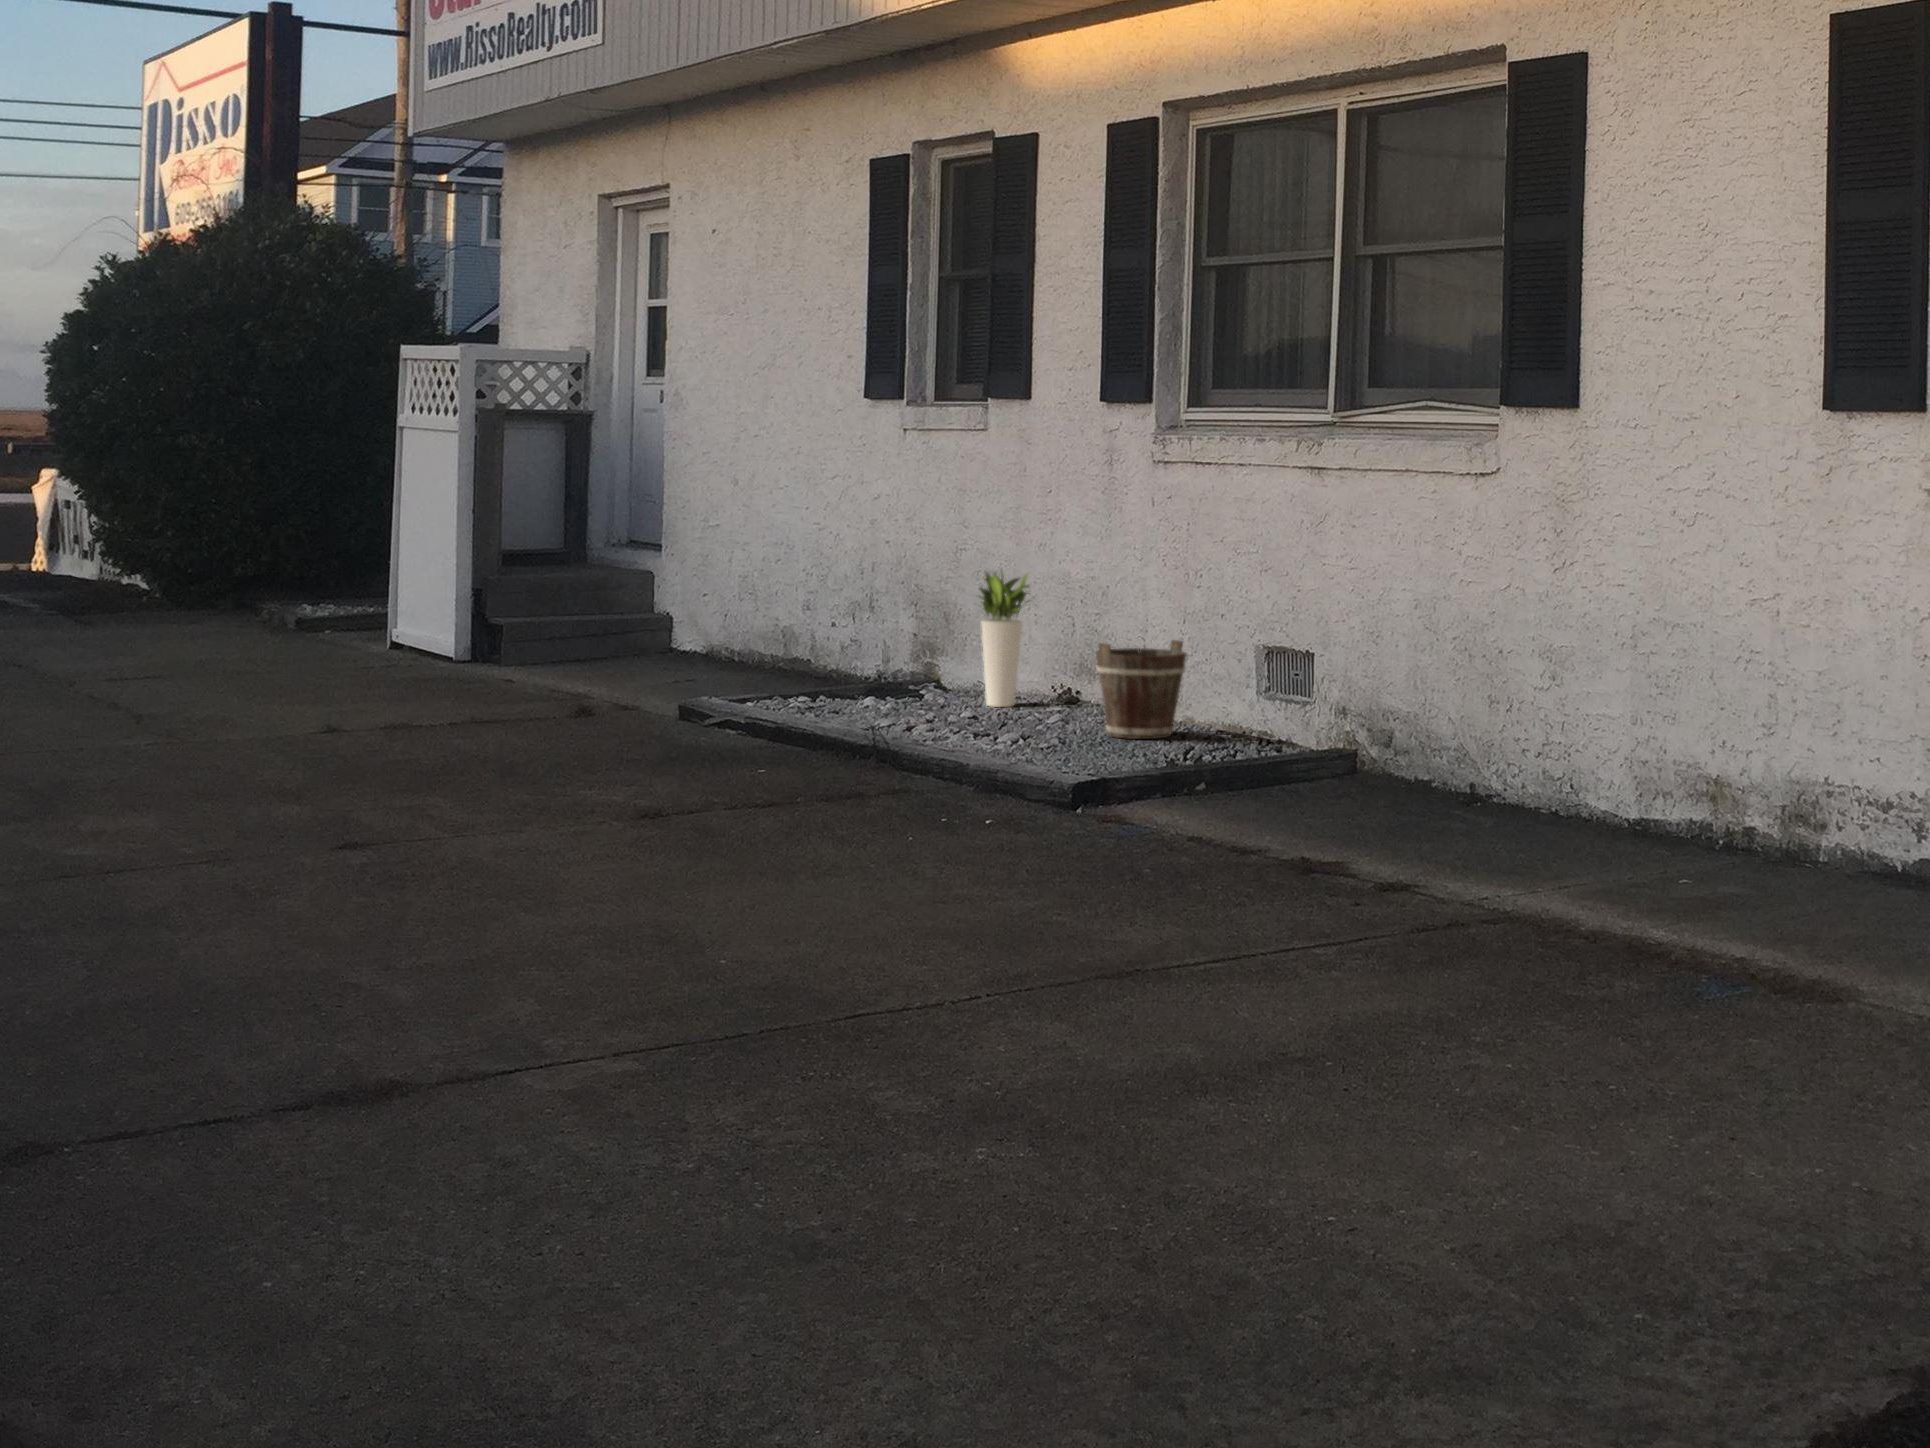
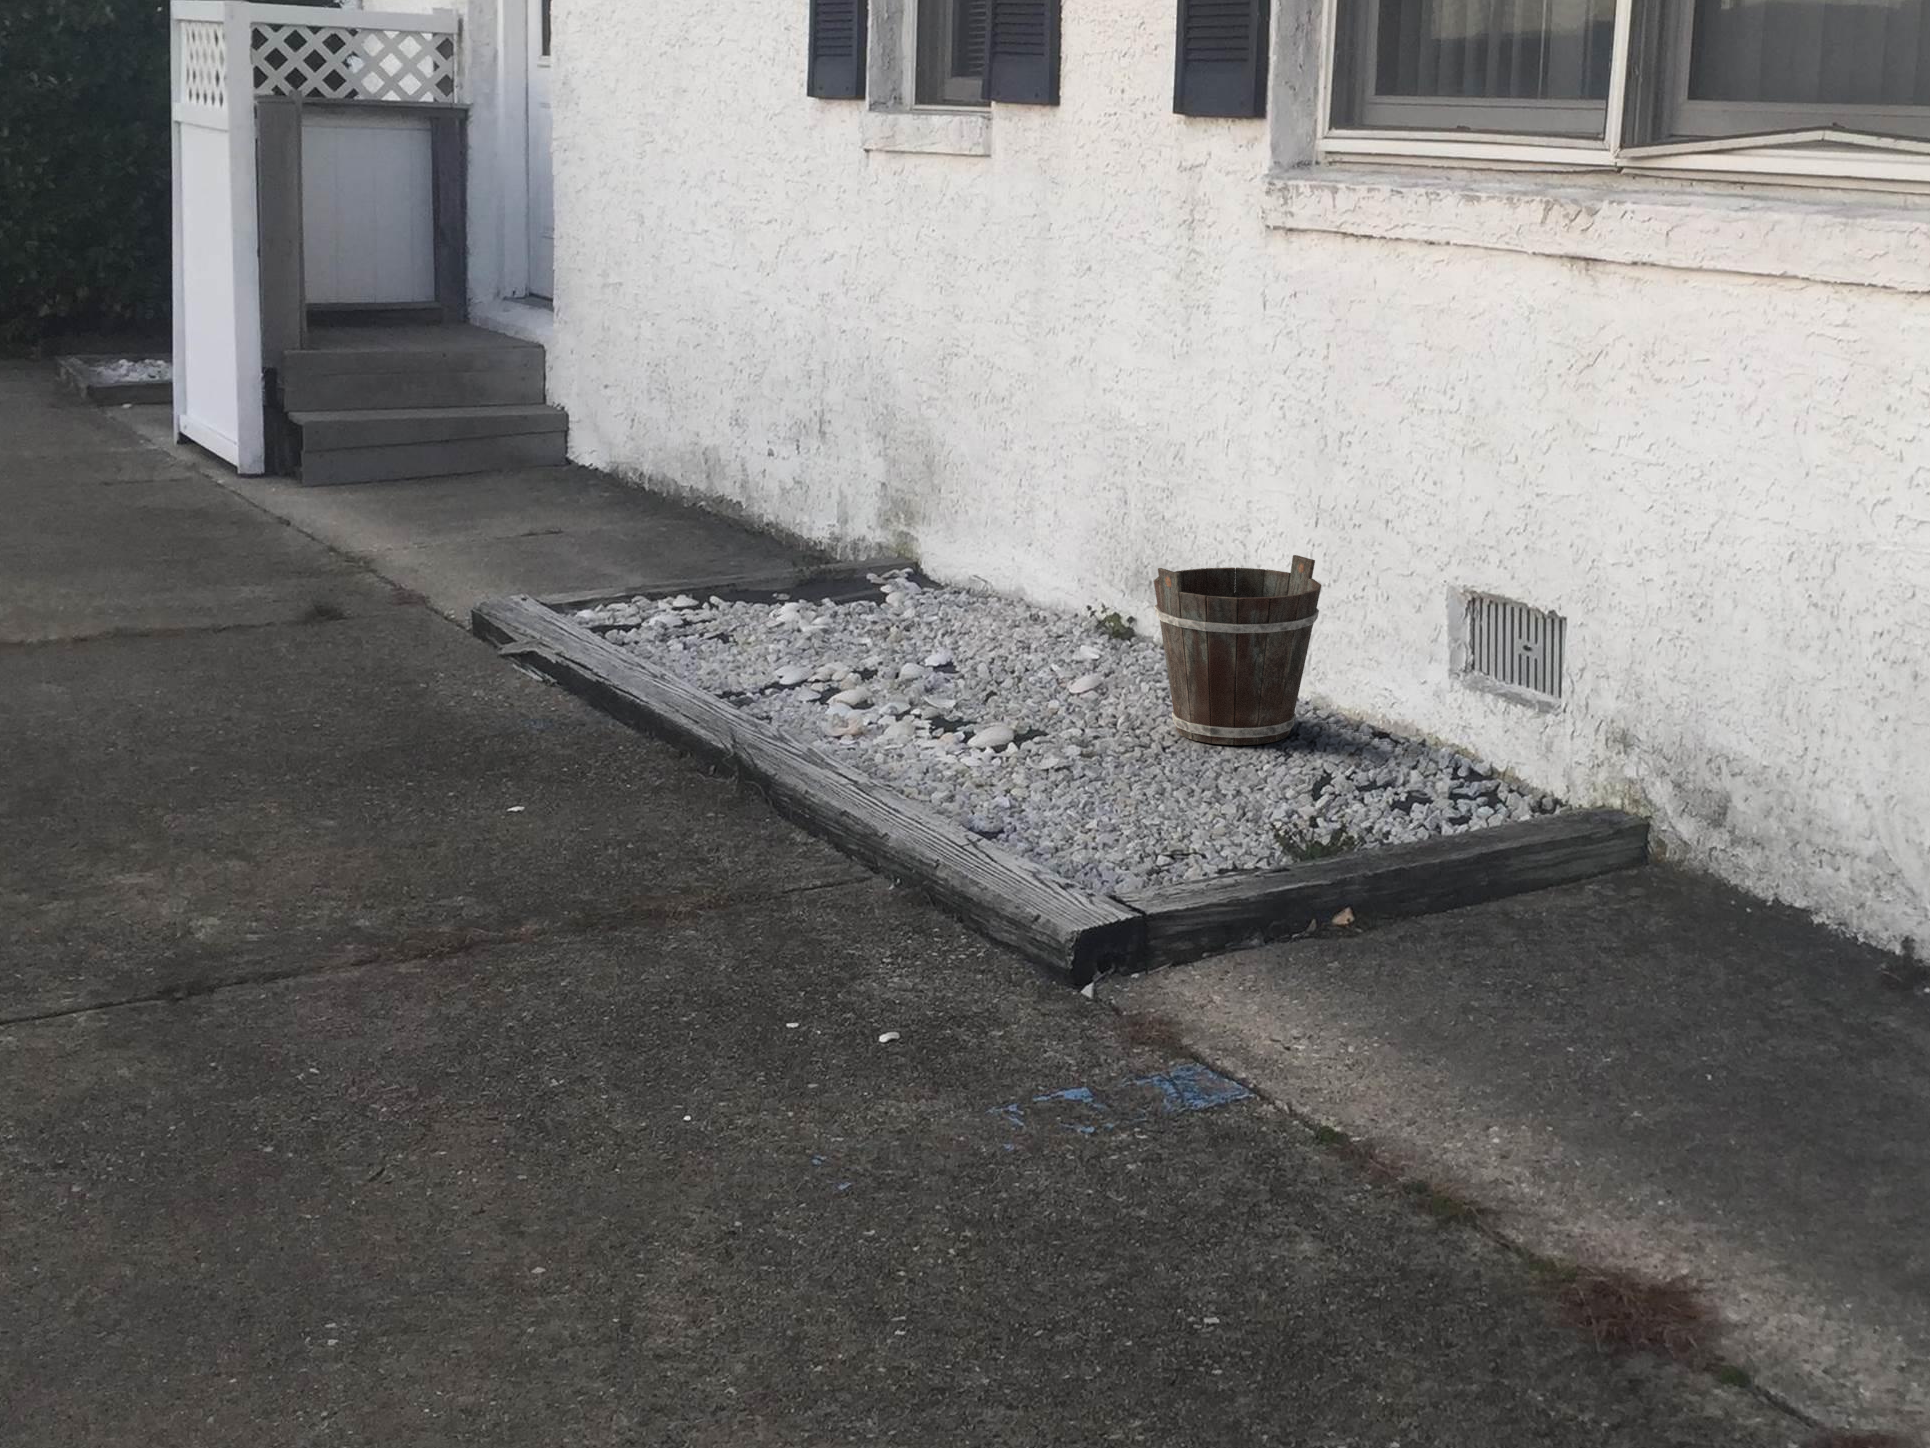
planter: present [979,571,1029,707] -> none [950,399,1069,633]

